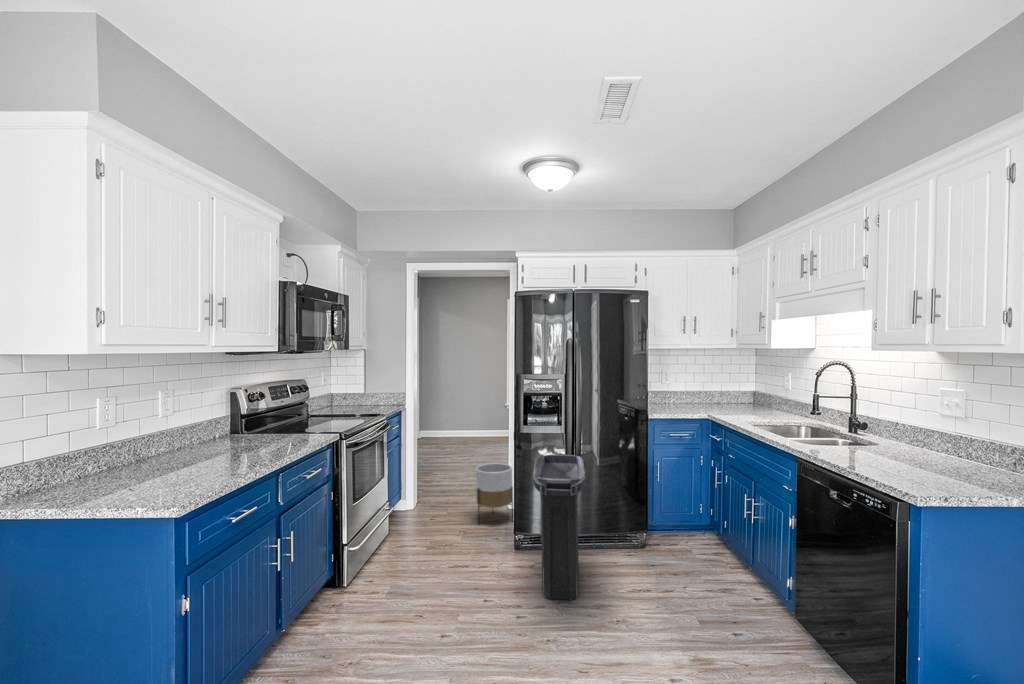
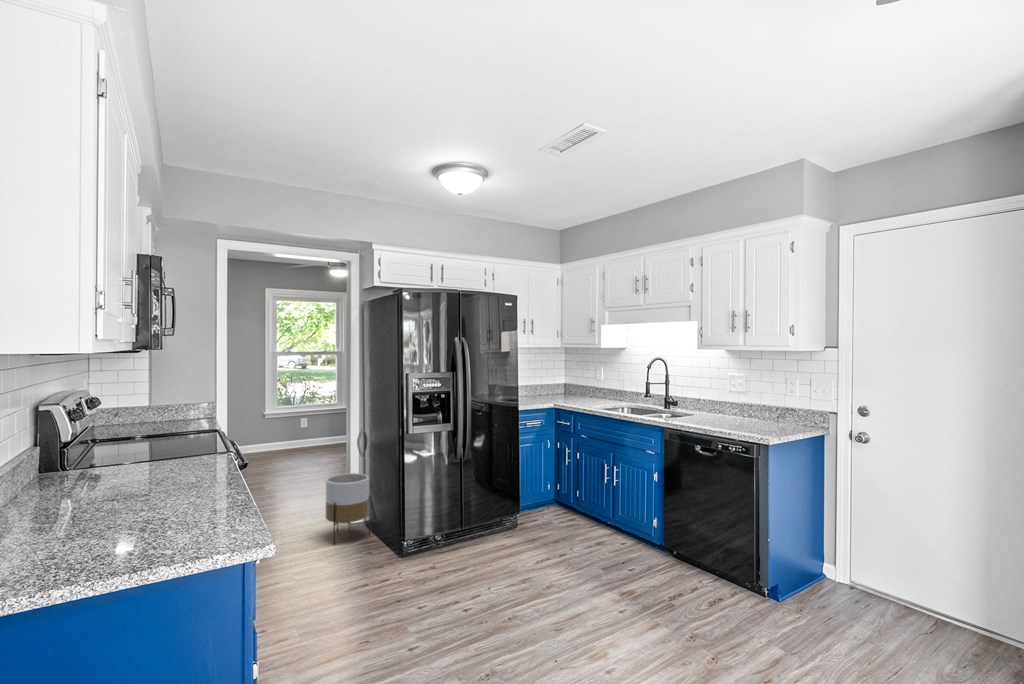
trash can: present [533,454,585,600] -> none [437,449,509,588]

